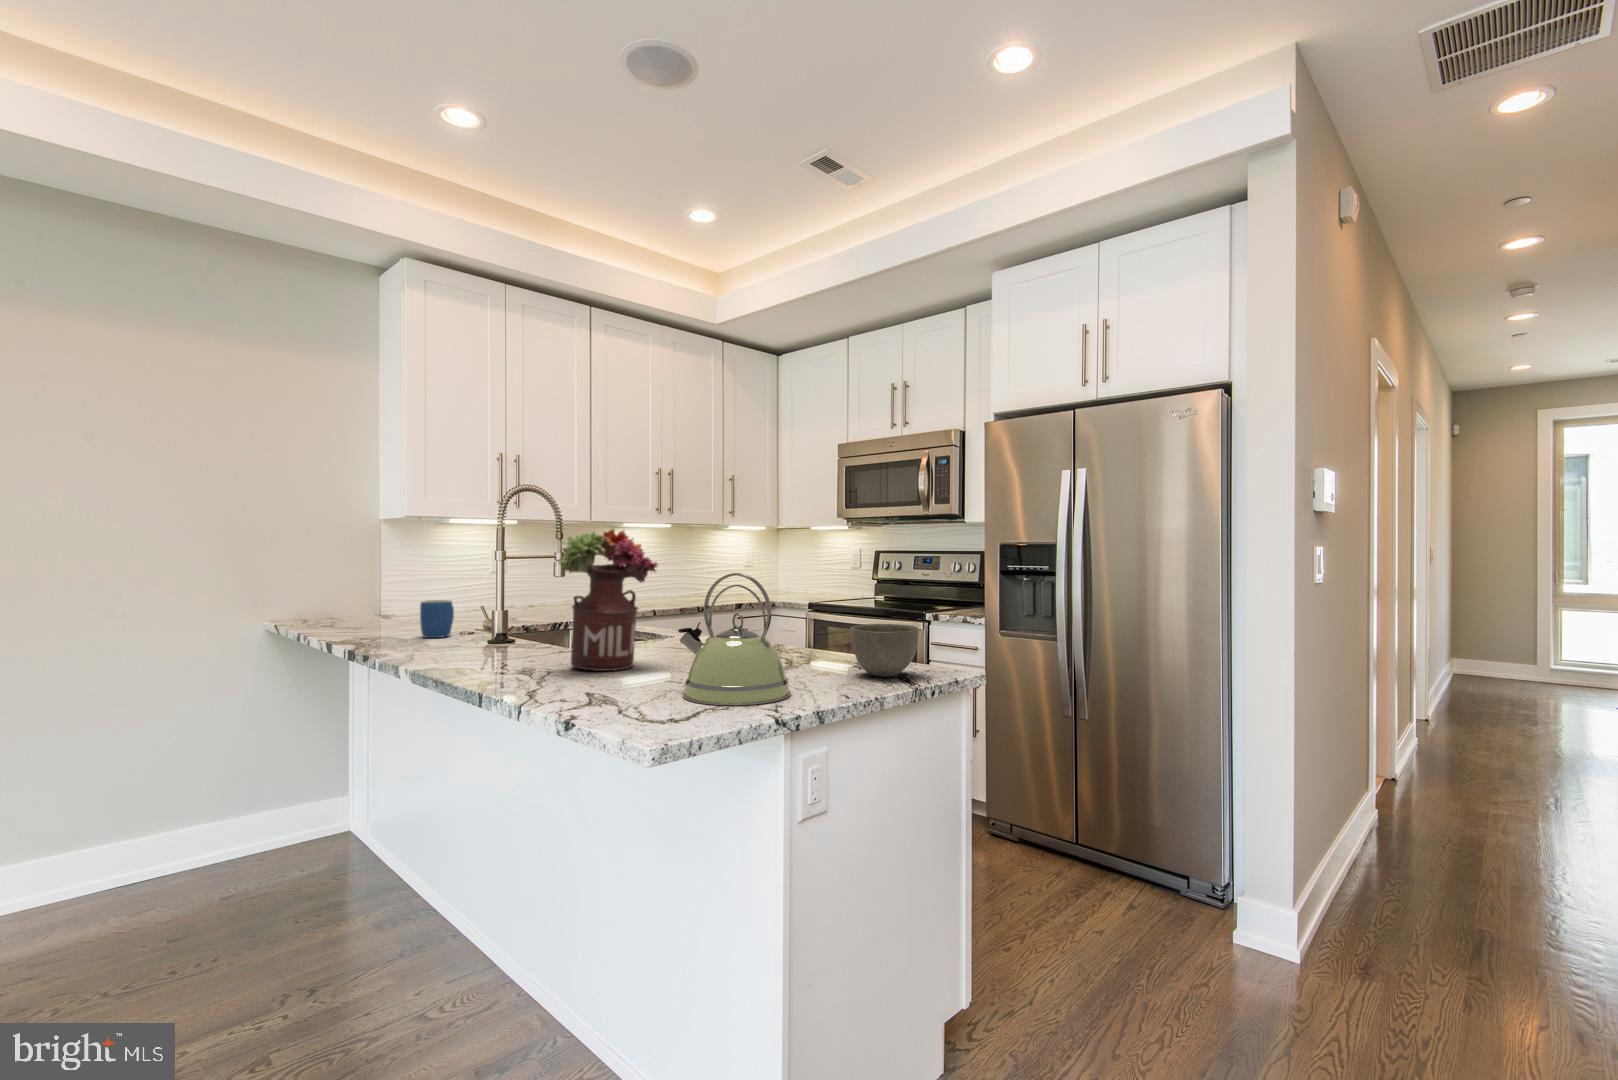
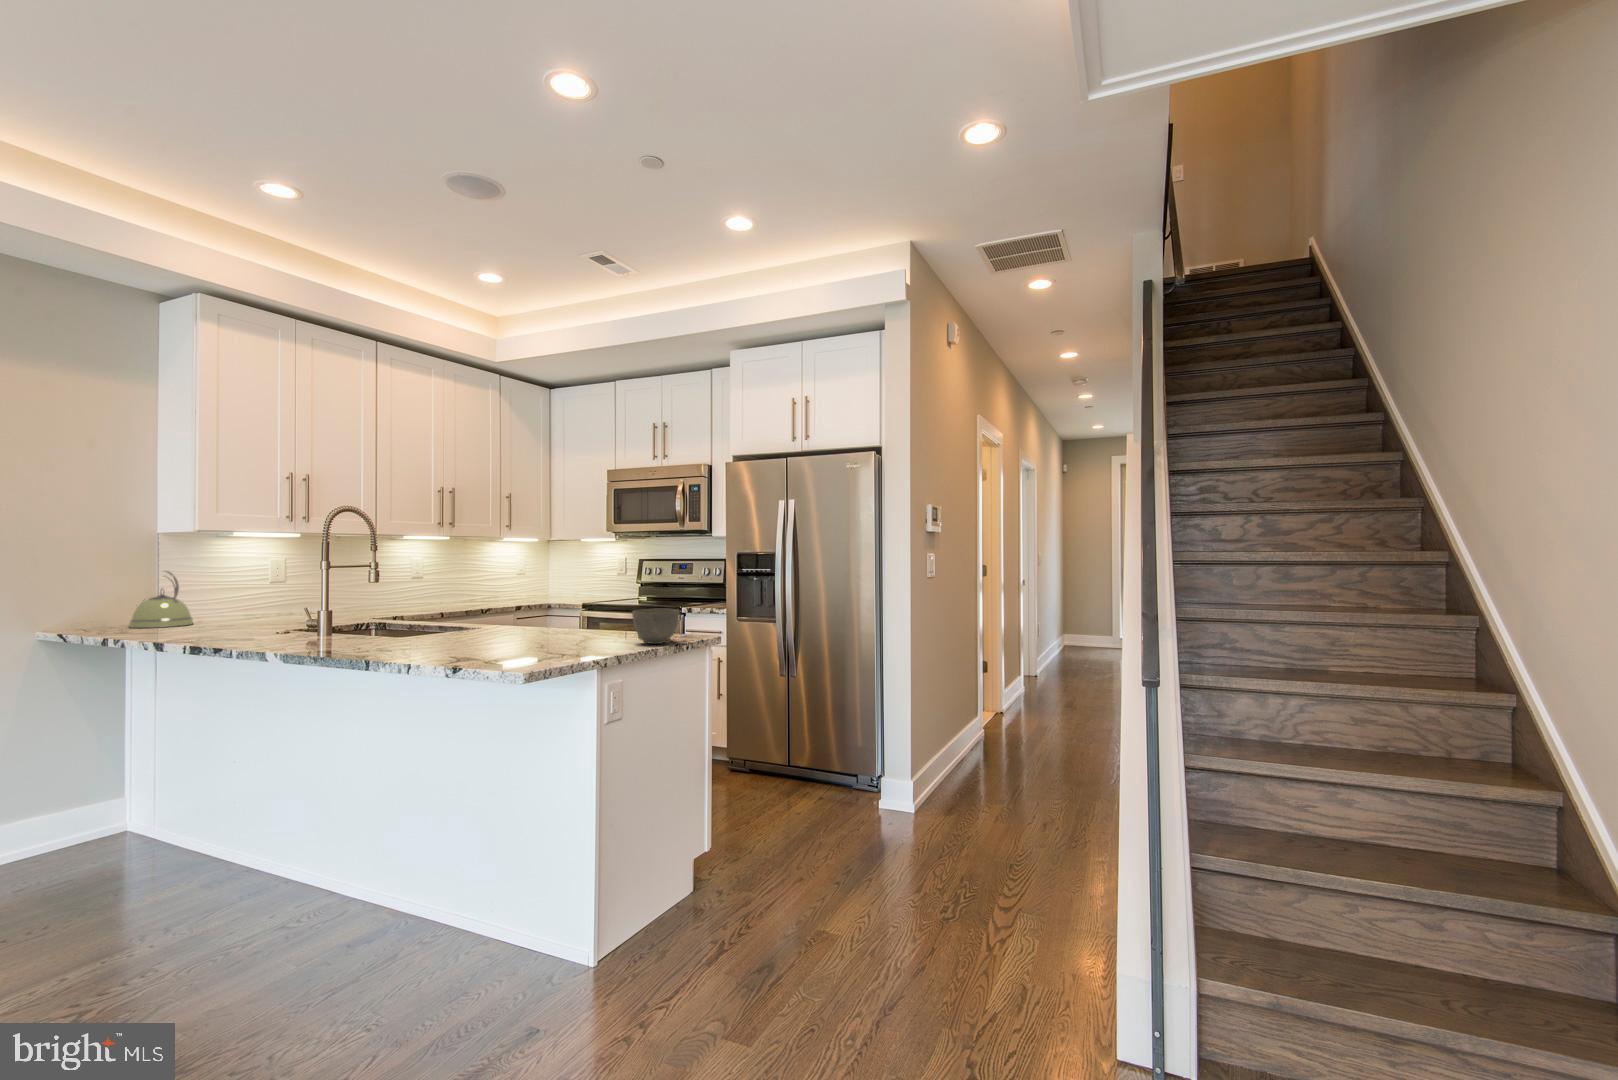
flower arrangement: present [558,529,658,671] -> none [402,542,484,650]
kettle: present [678,573,791,705] -> present [129,571,193,628]
mug: present [420,600,454,638] -> none [234,605,266,638]

